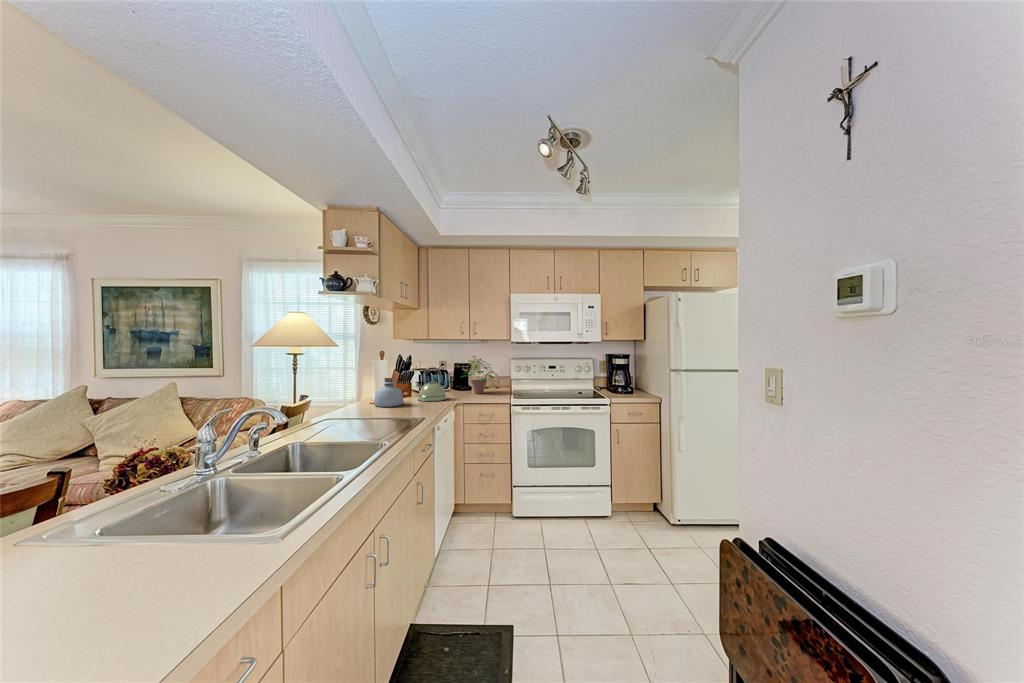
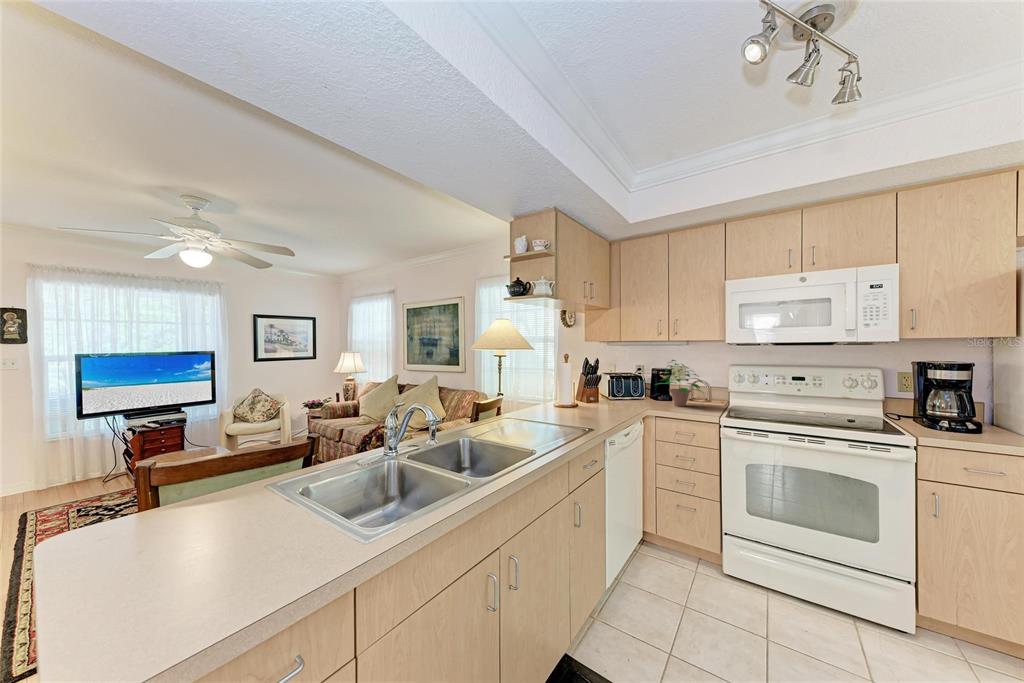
kettle: present [415,367,447,401] -> none [598,371,633,410]
bottle: present [374,378,404,407] -> none [549,381,579,412]

